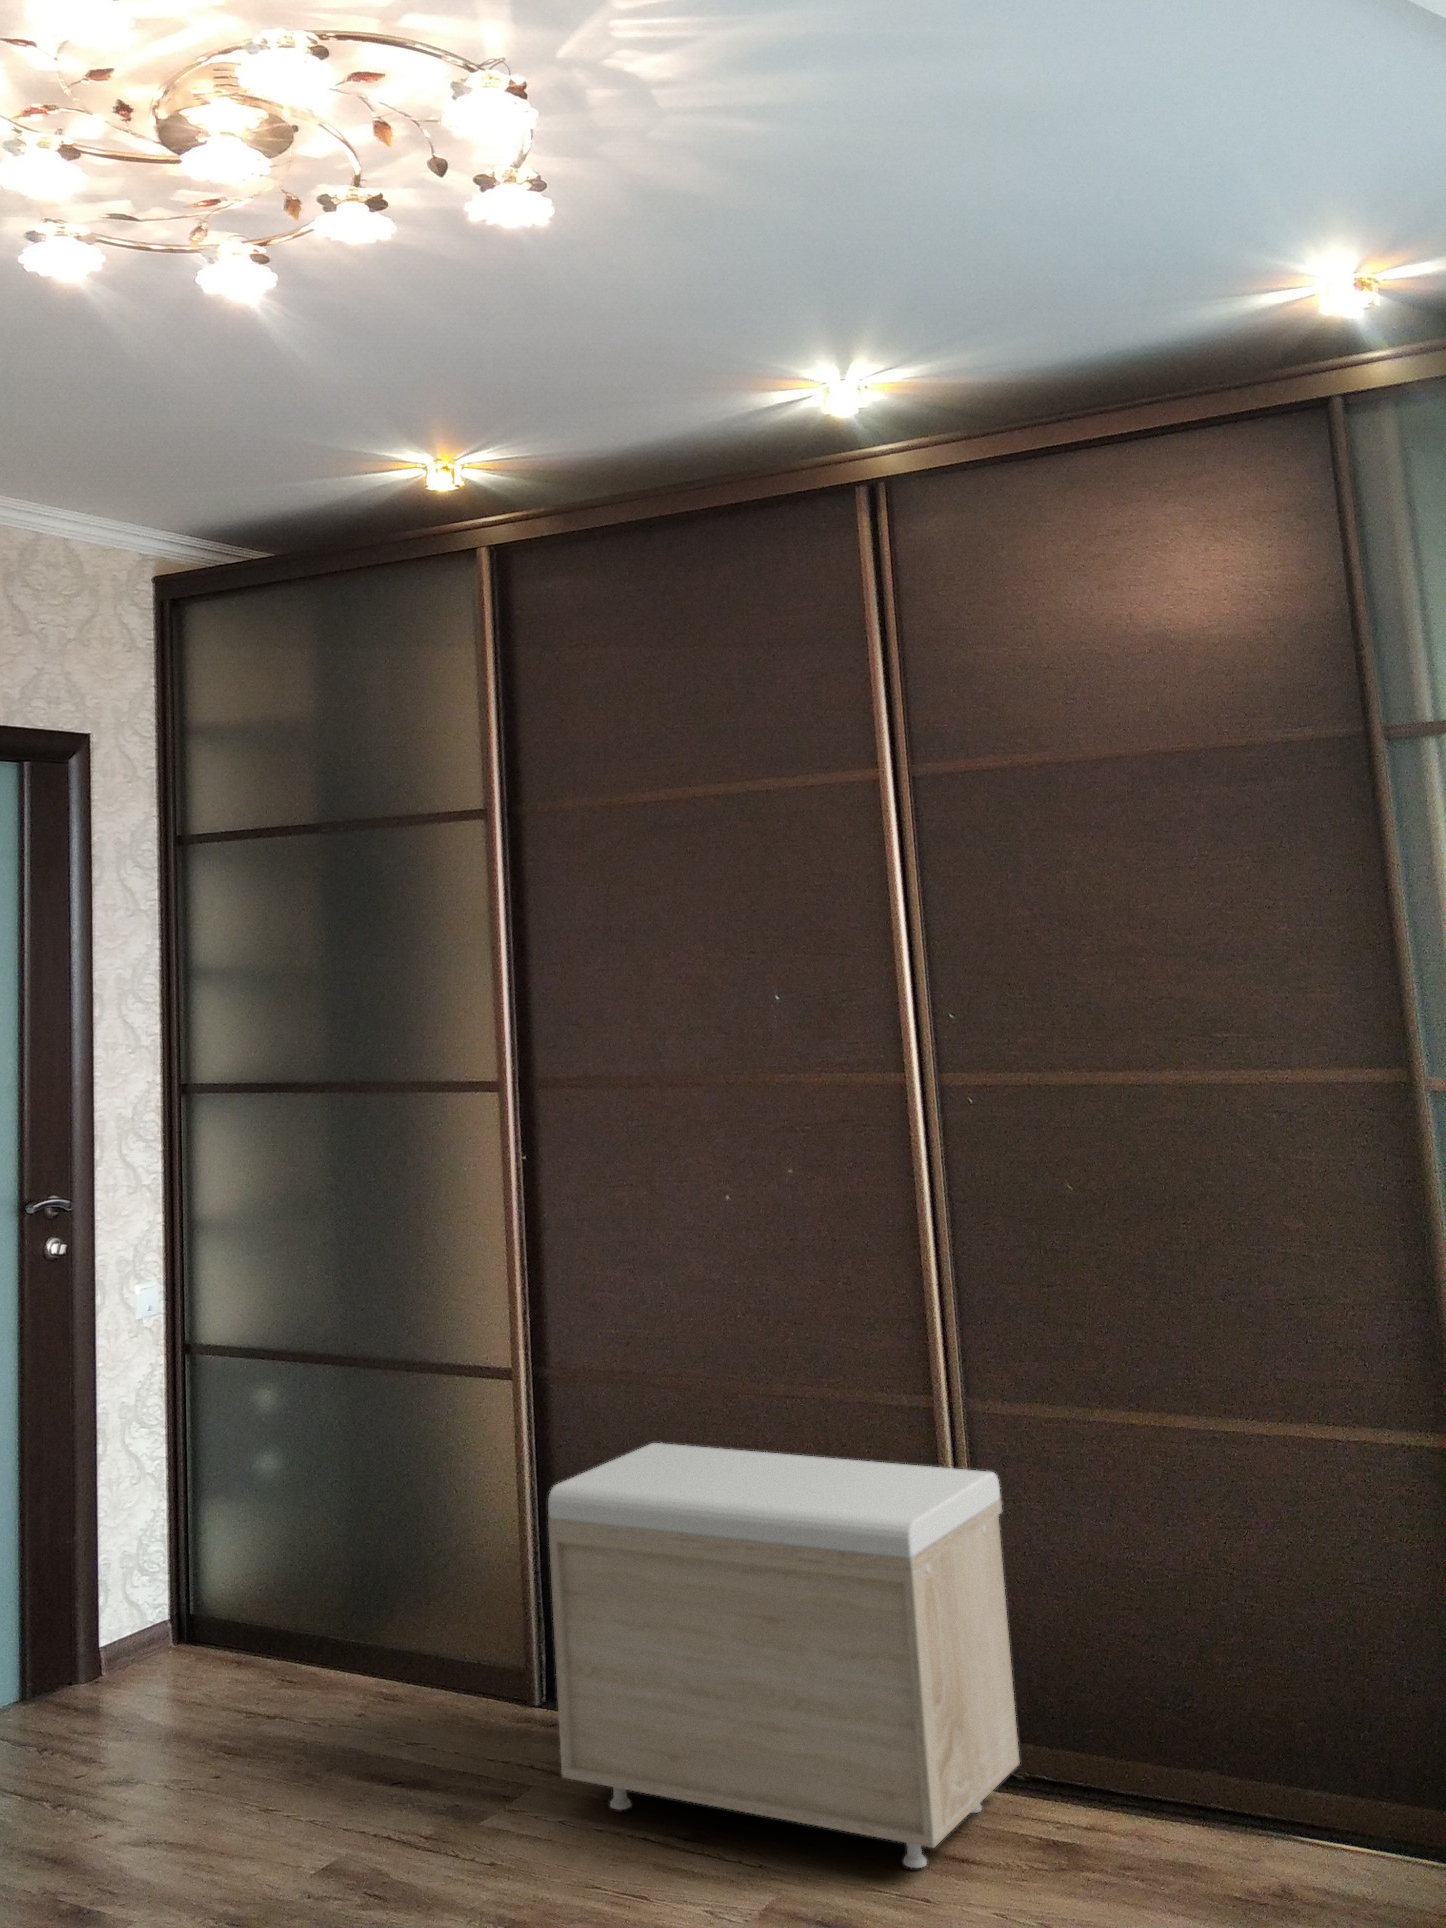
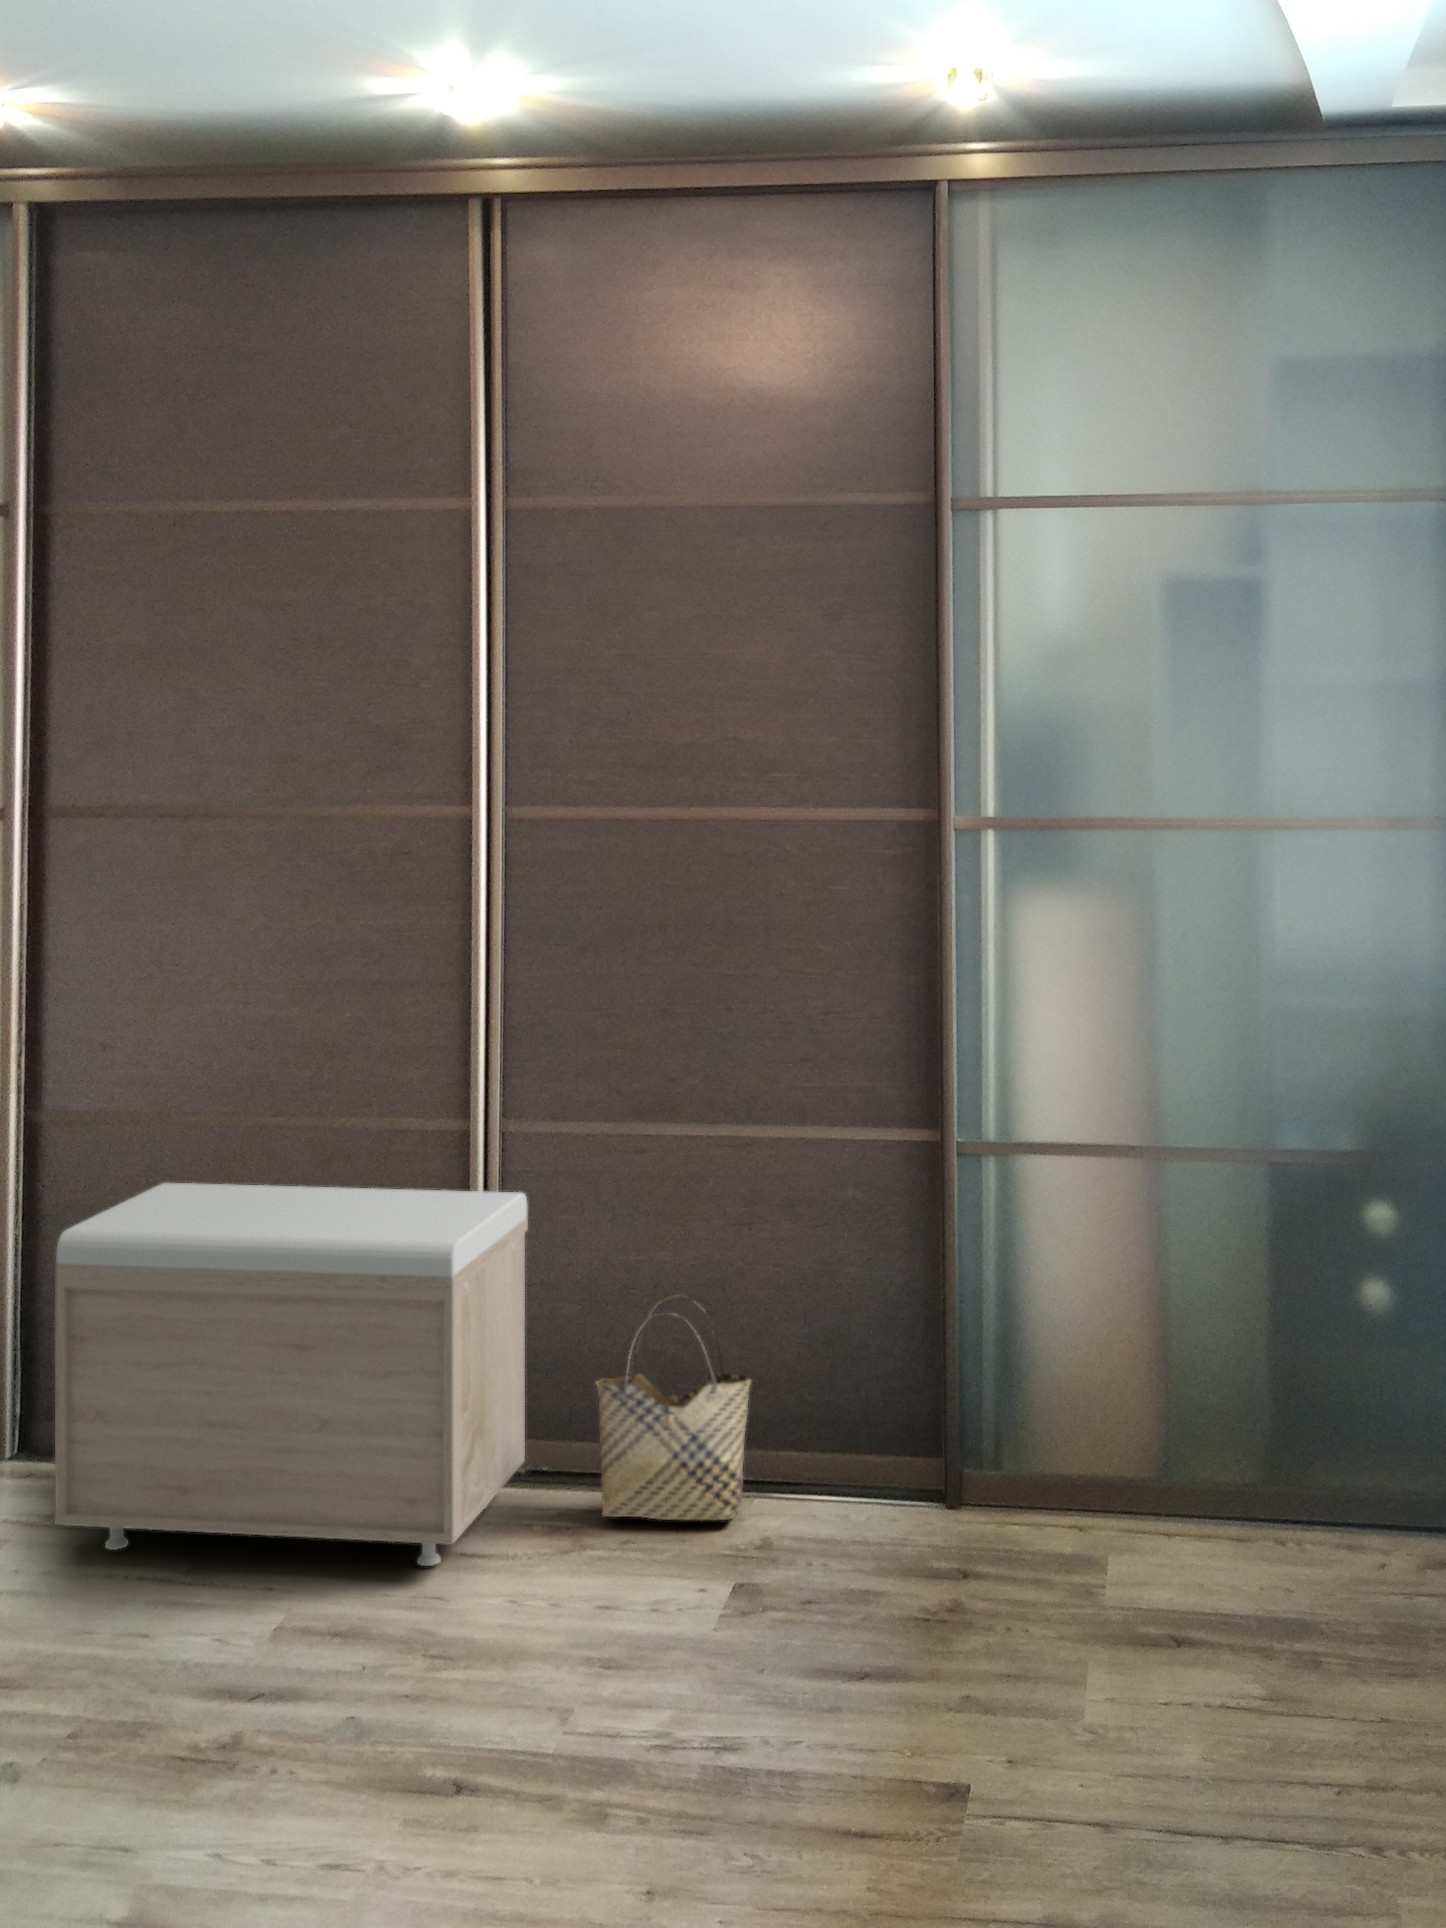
woven basket: none [1081,1593,1260,1858] -> present [596,1294,751,1521]

